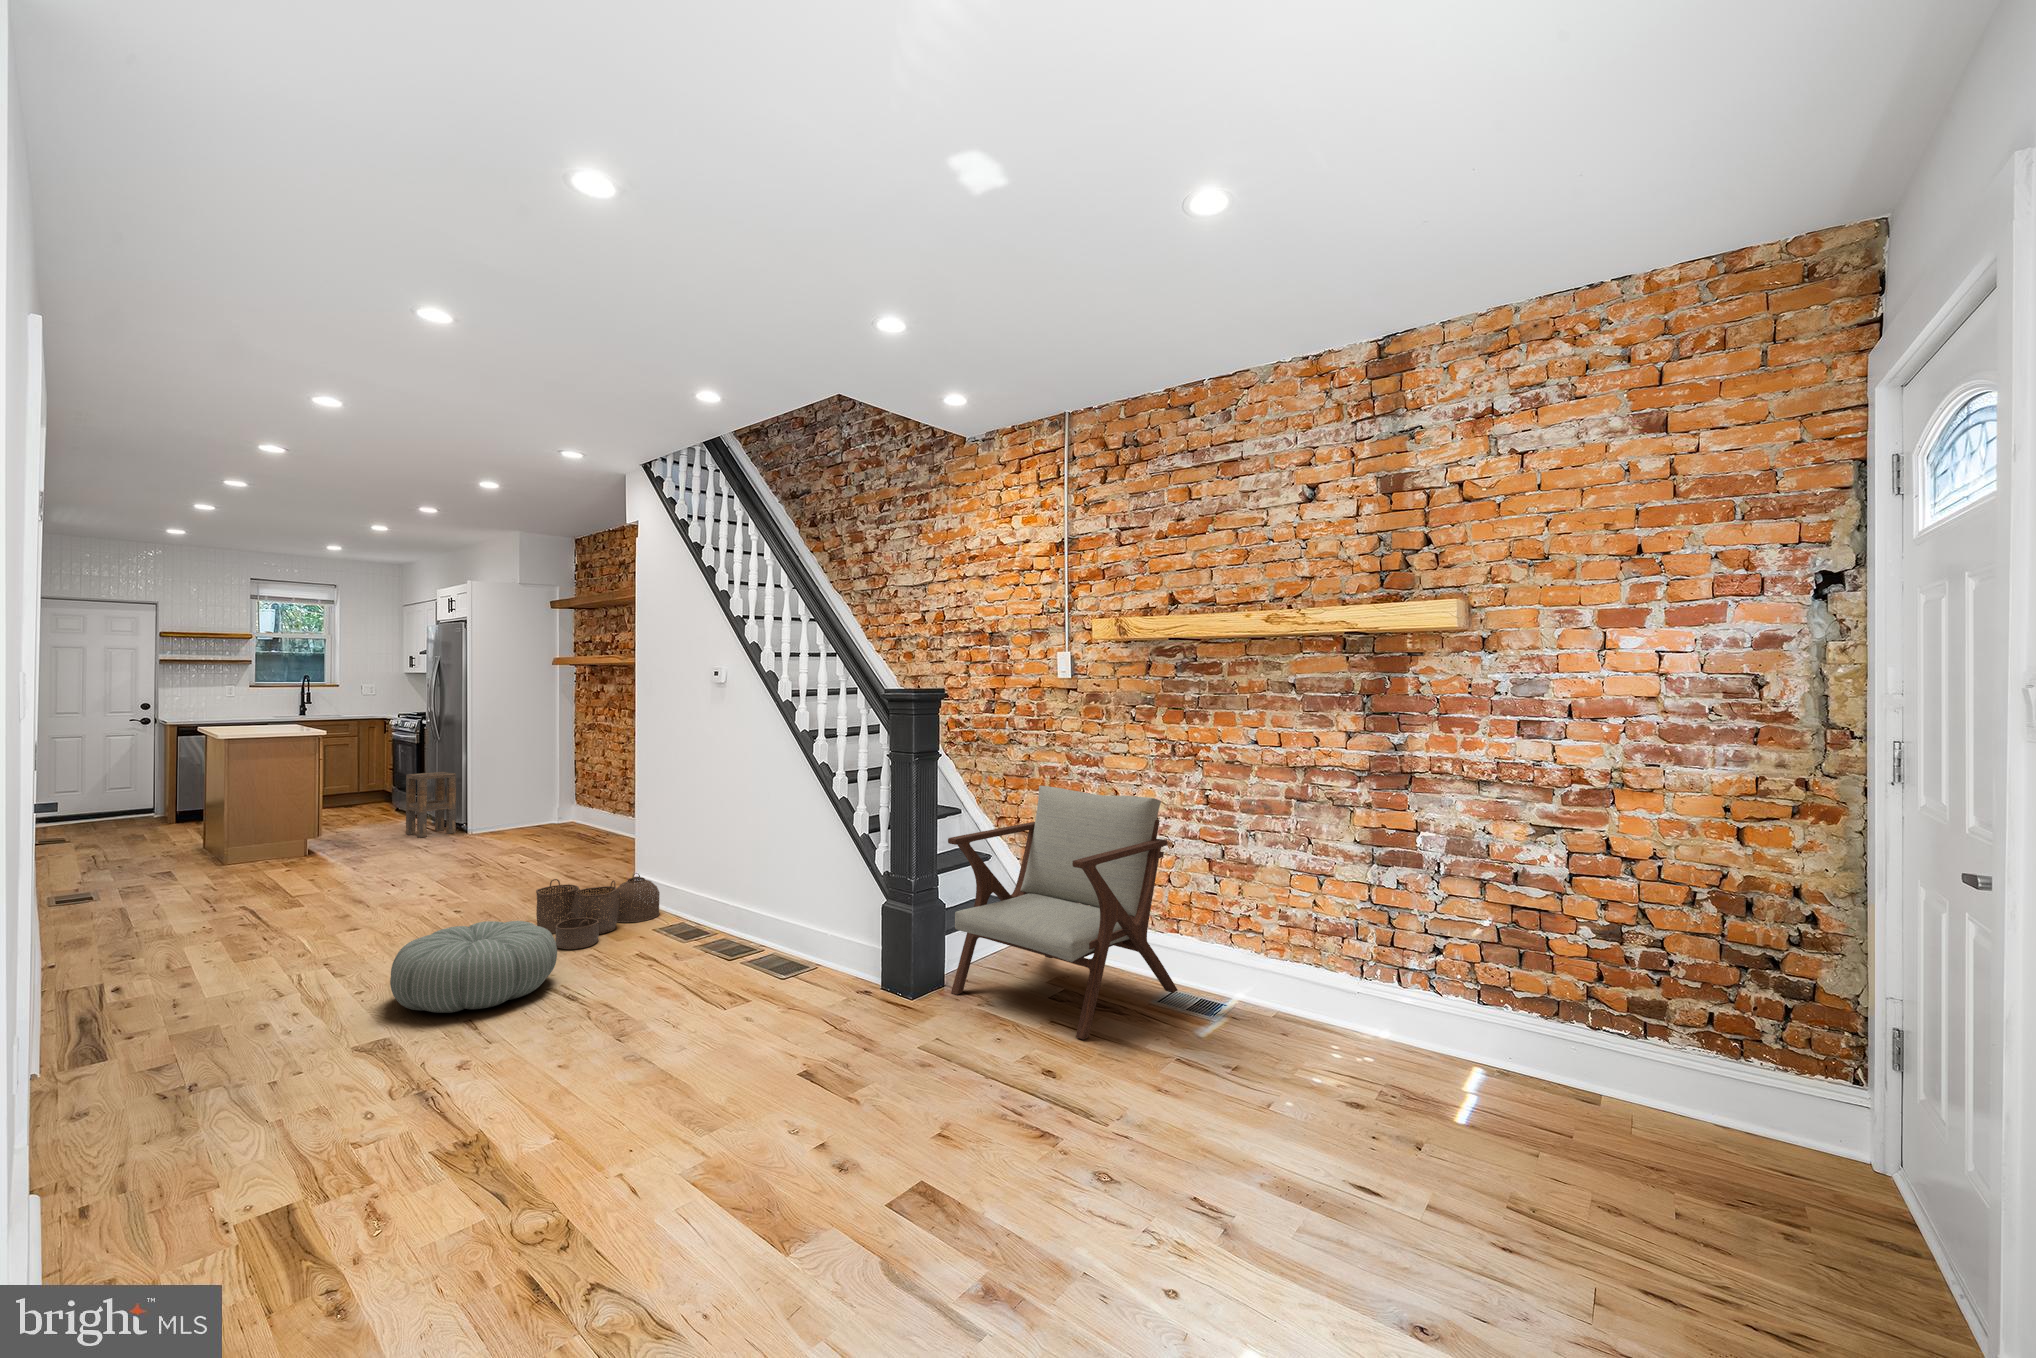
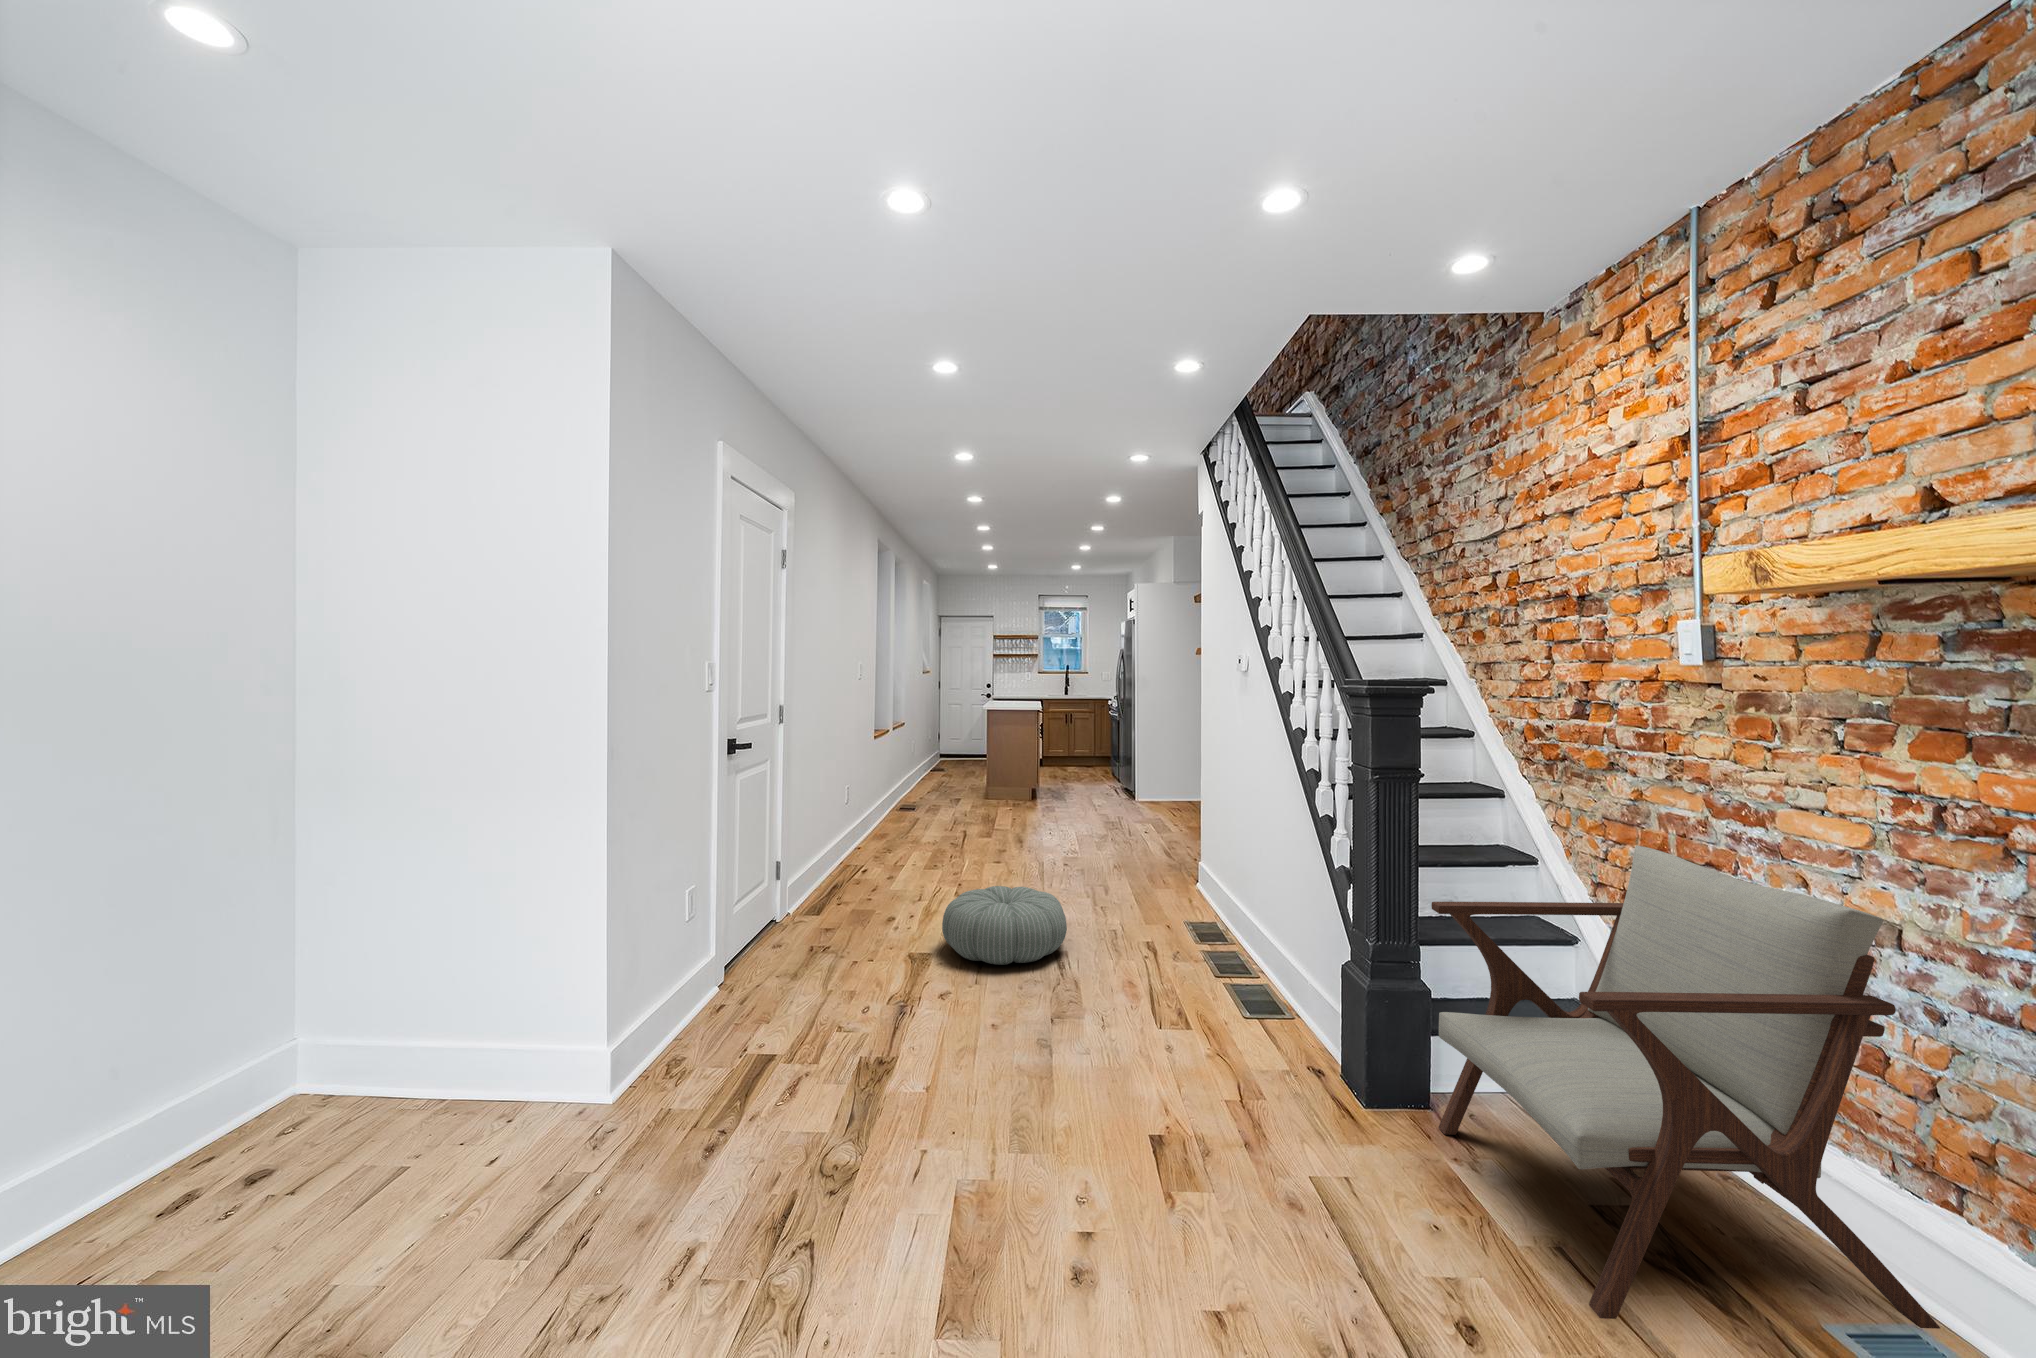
side table: present [406,772,456,838] -> none [1102,749,1134,803]
woven basket: present [536,873,660,949] -> none [1095,859,1207,930]

